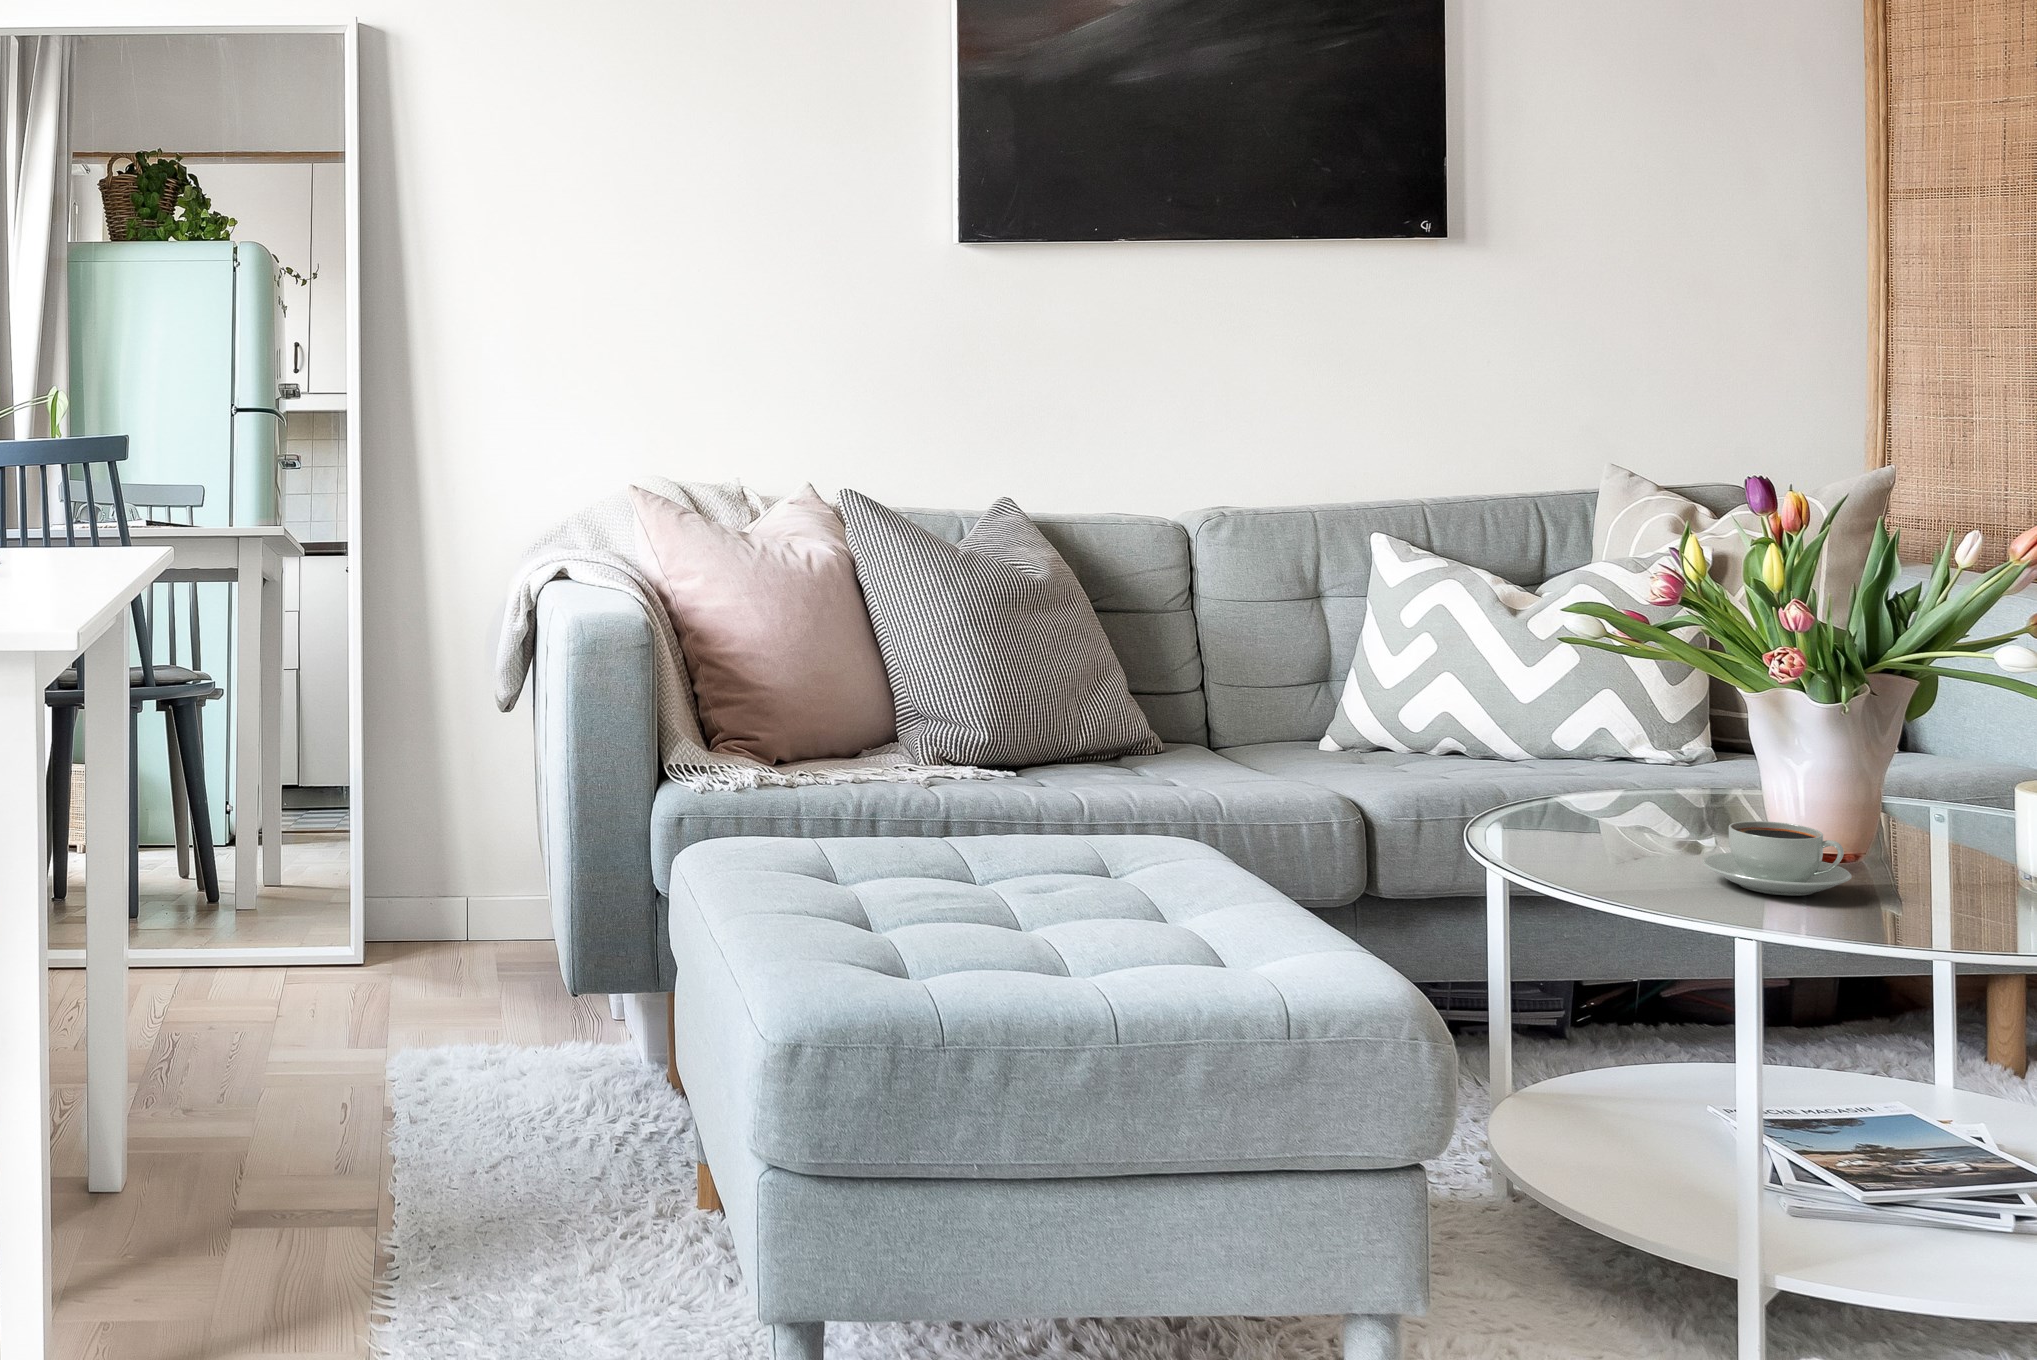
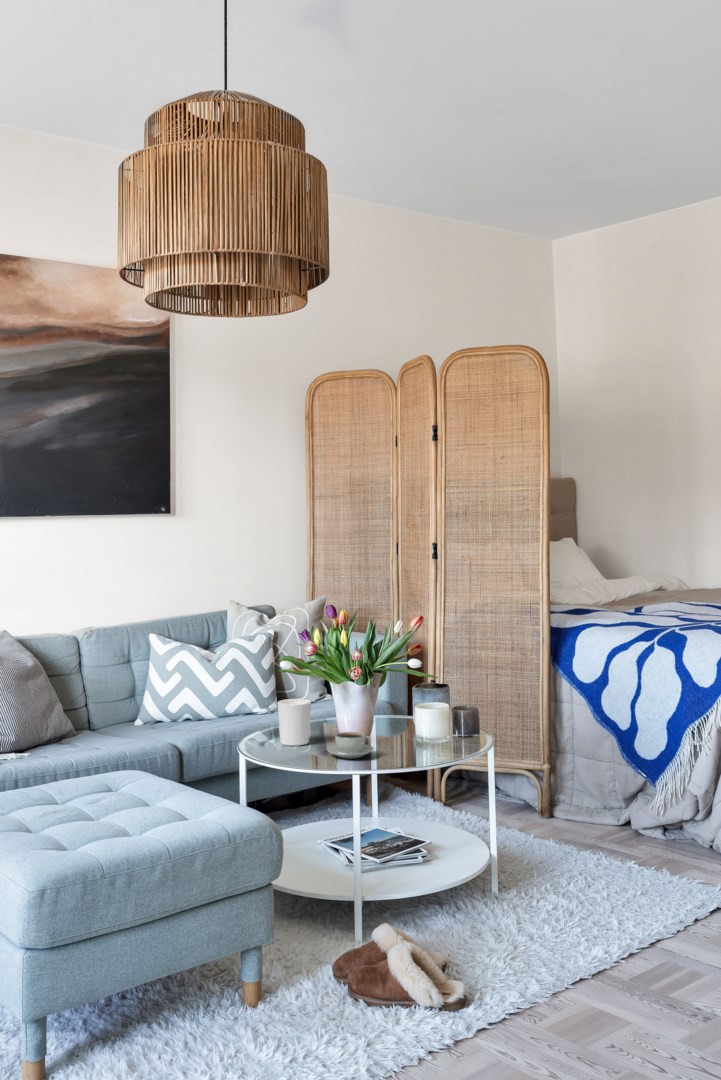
candle holder: none [1586,716,1686,841] -> present [277,699,311,746]

